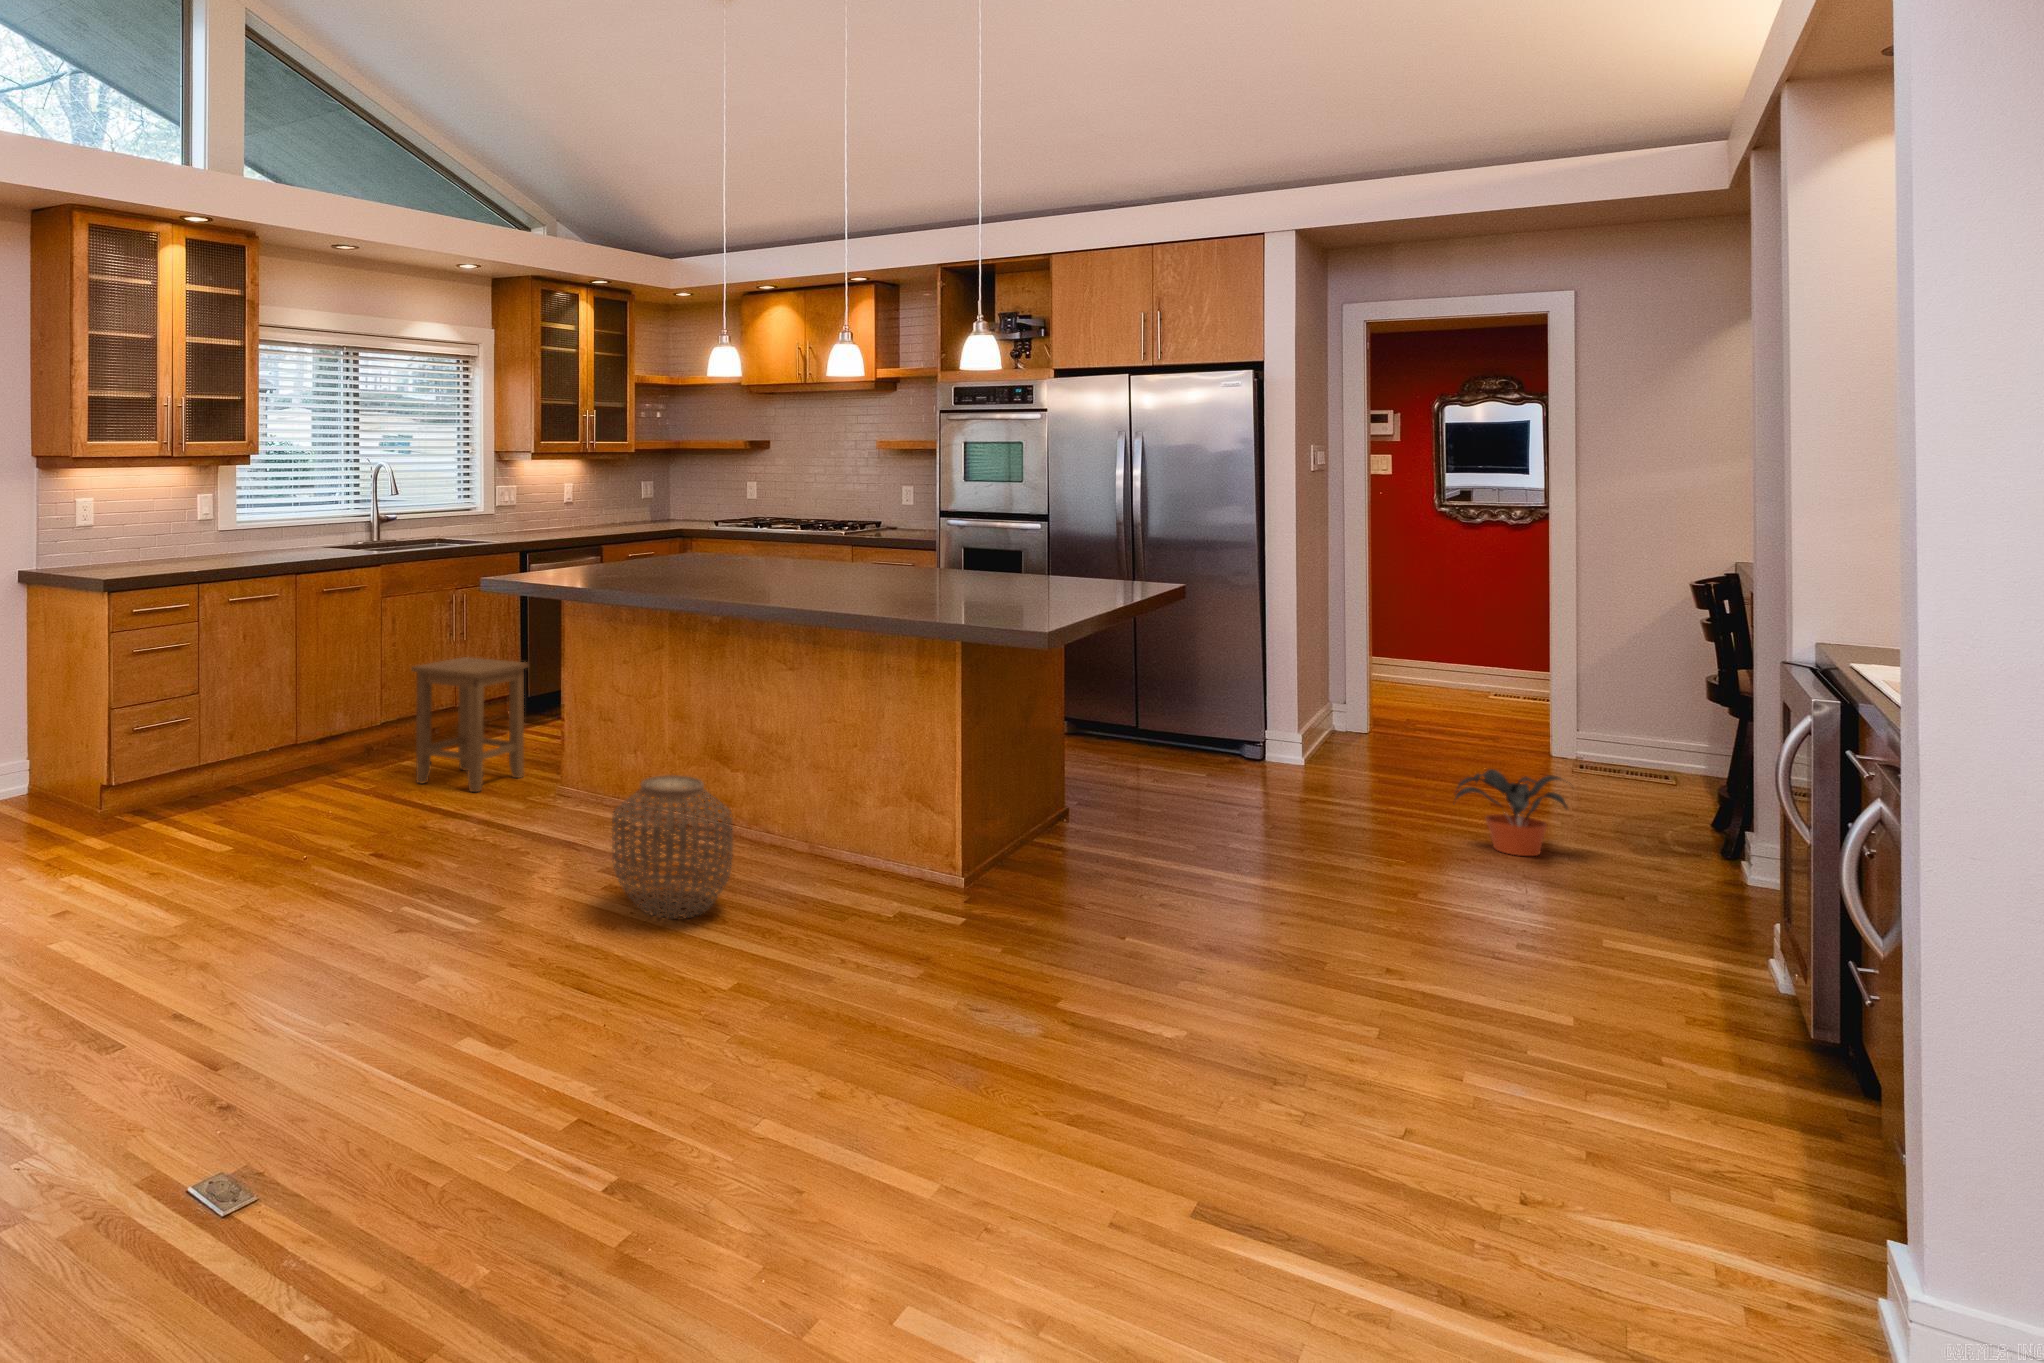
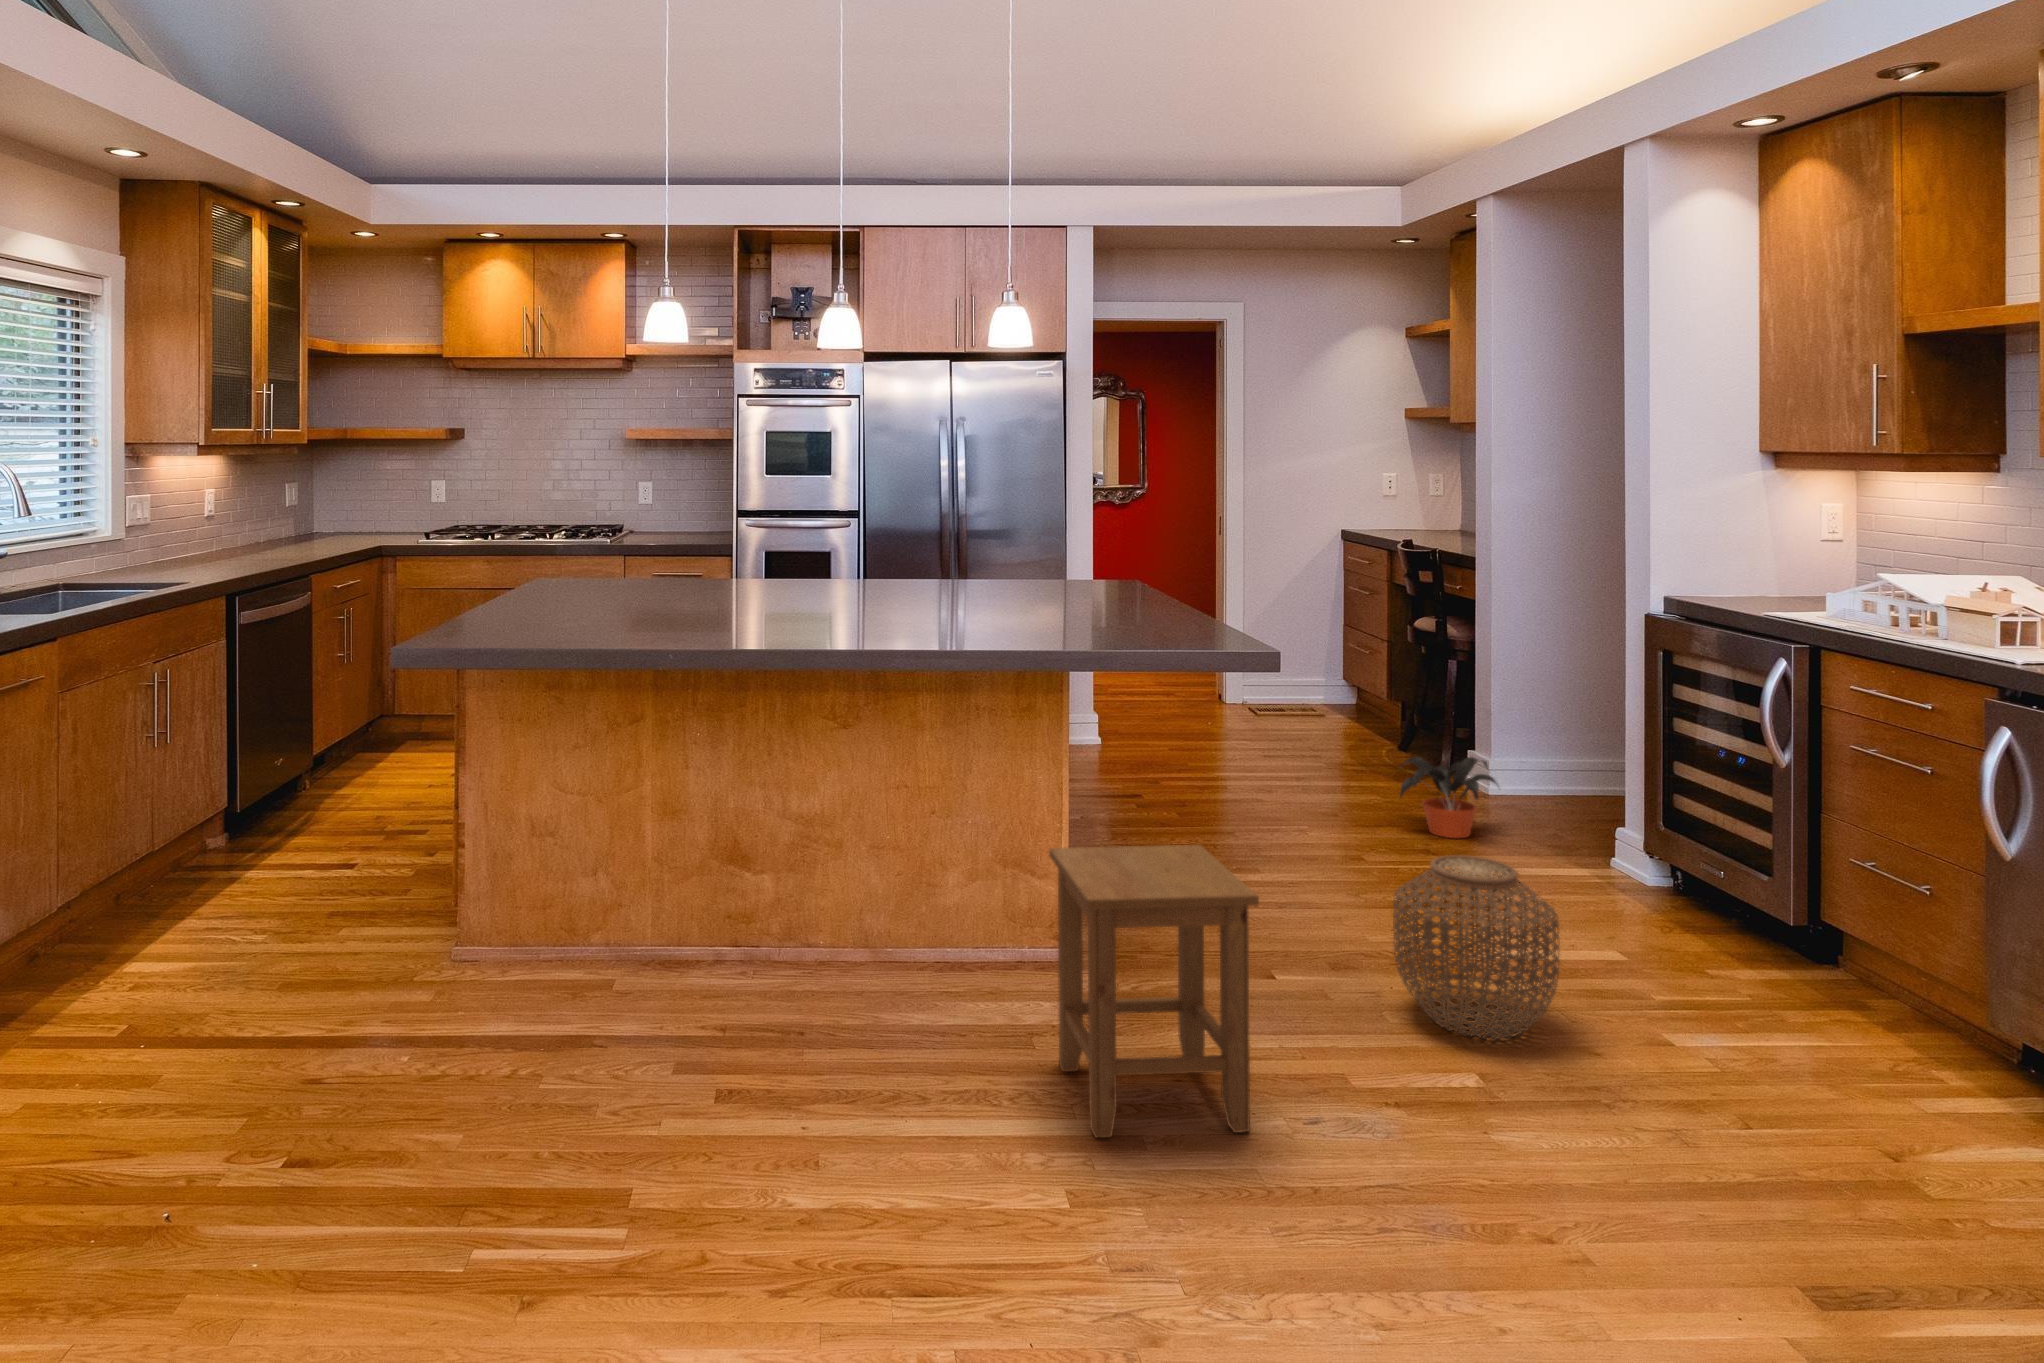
stool: present [411,657,529,792] -> present [1049,845,1259,1138]
woven basket: present [612,775,733,919] -> present [1393,855,1560,1039]

